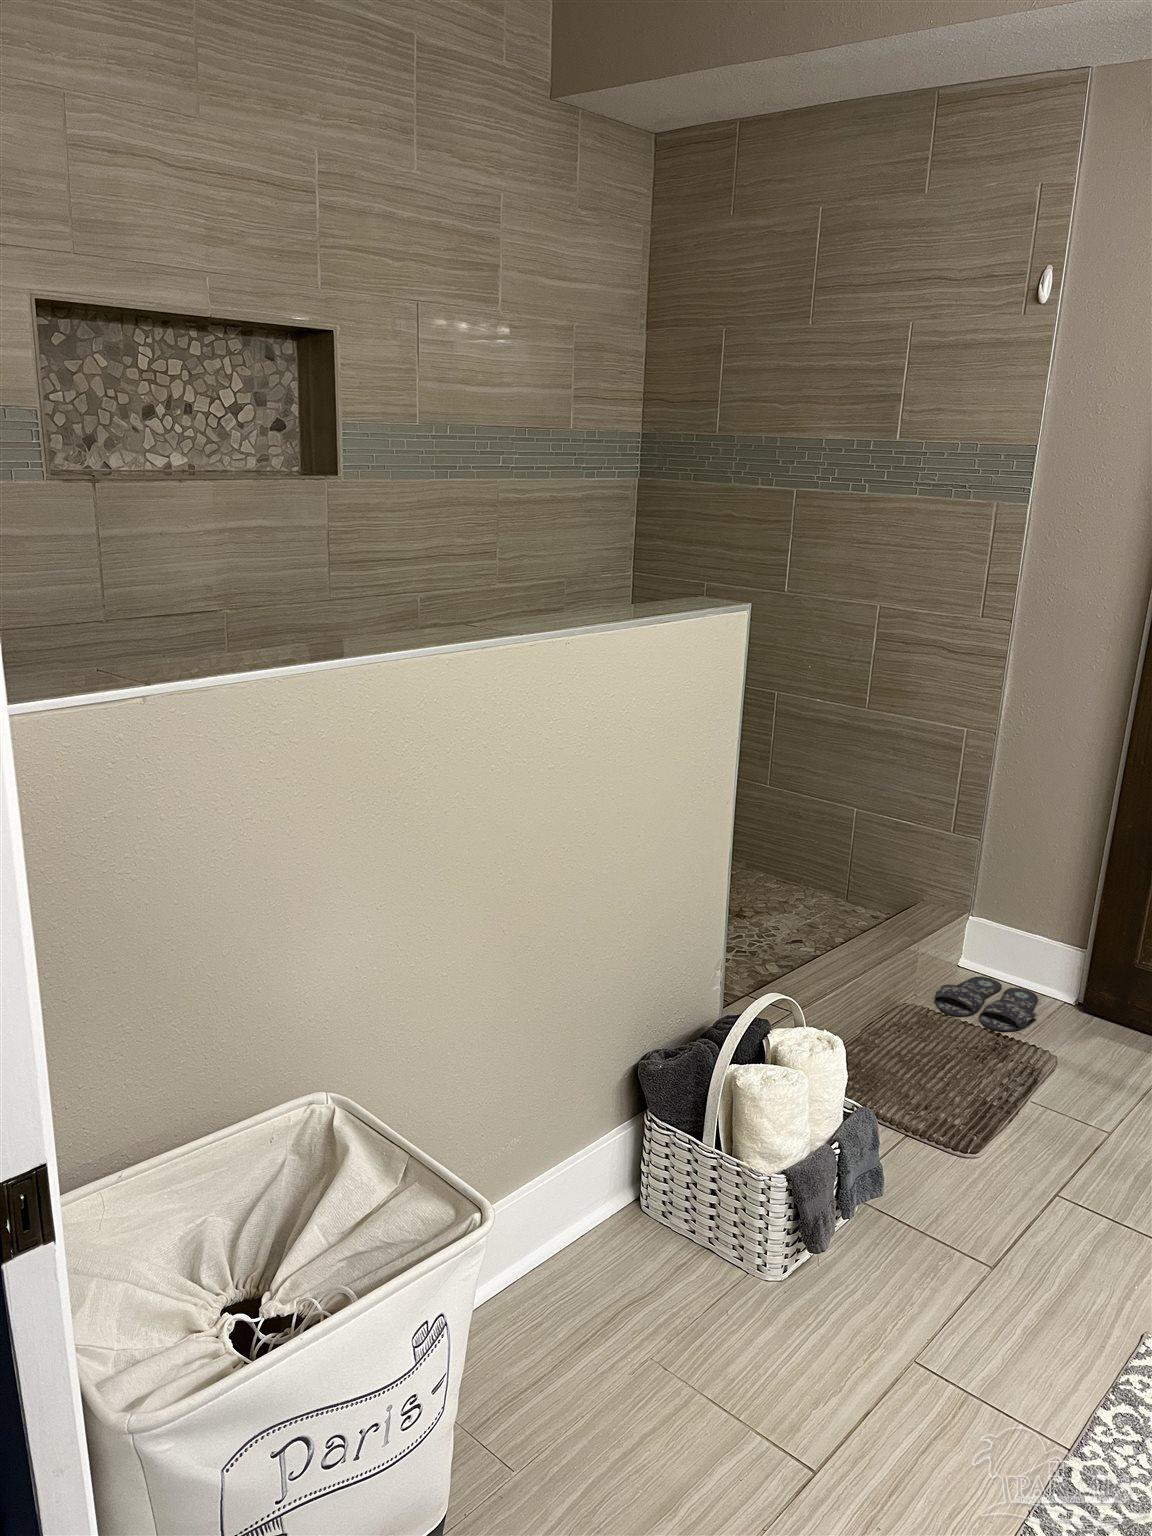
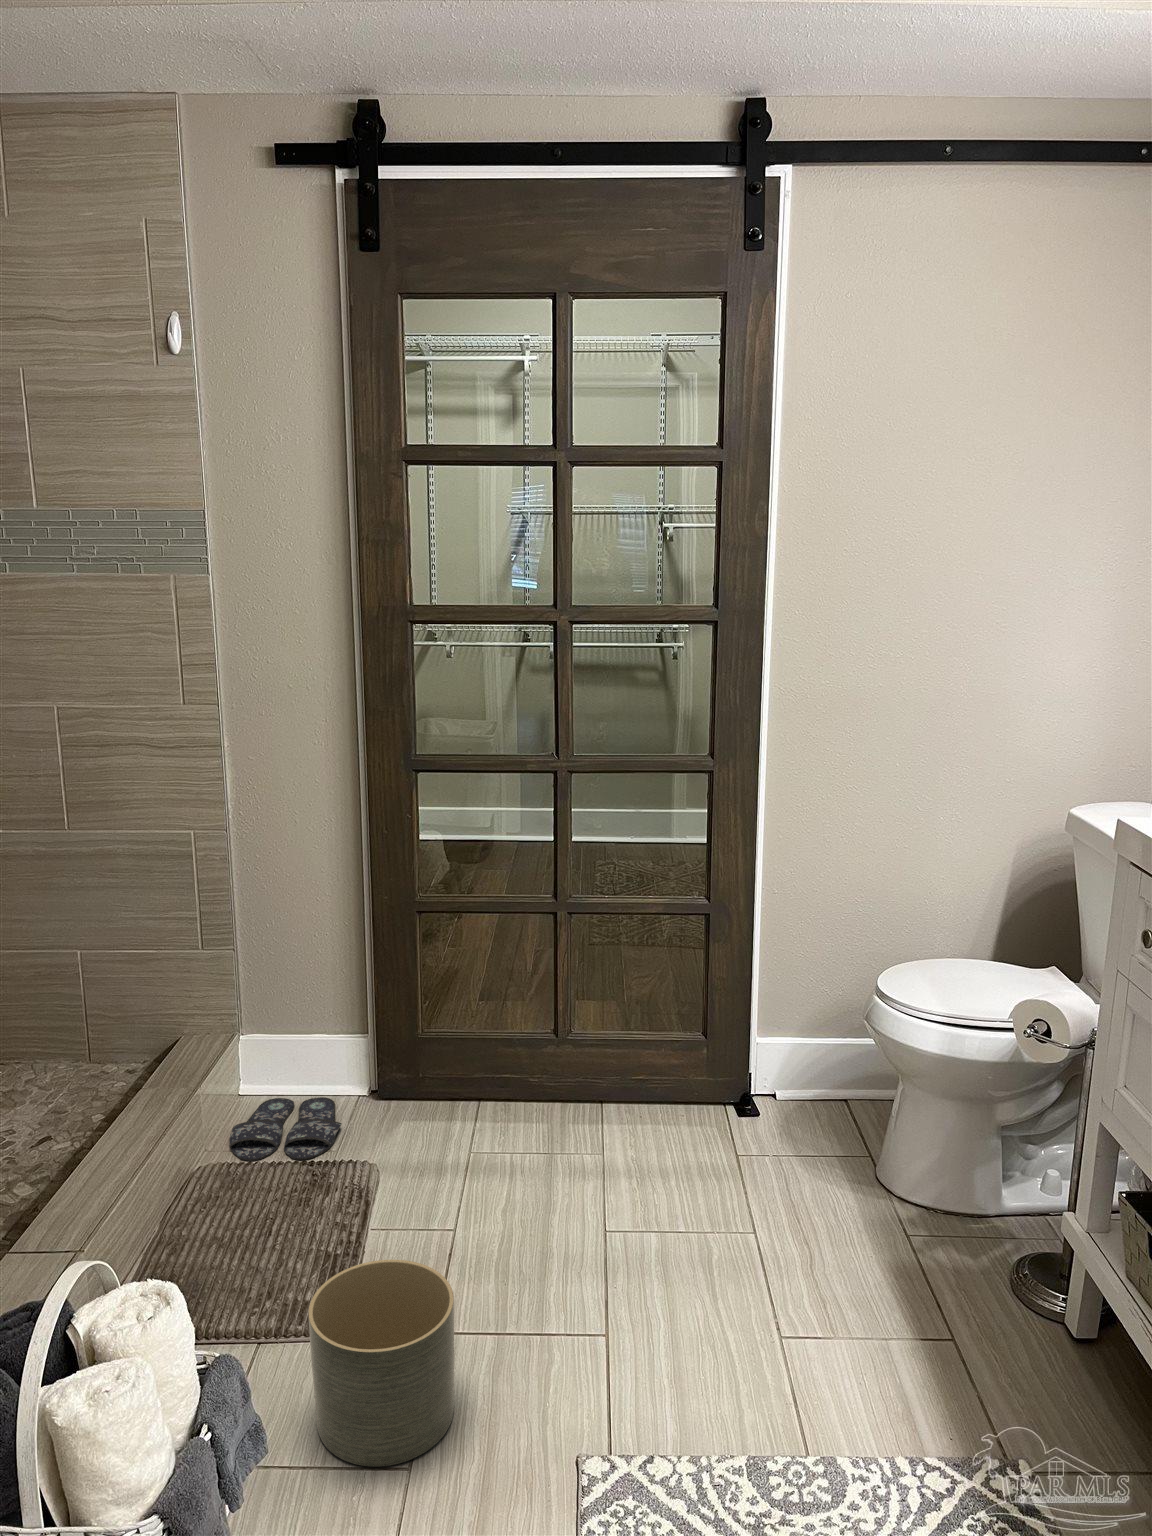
planter: none [928,1098,1068,1263] -> present [308,1260,454,1467]

